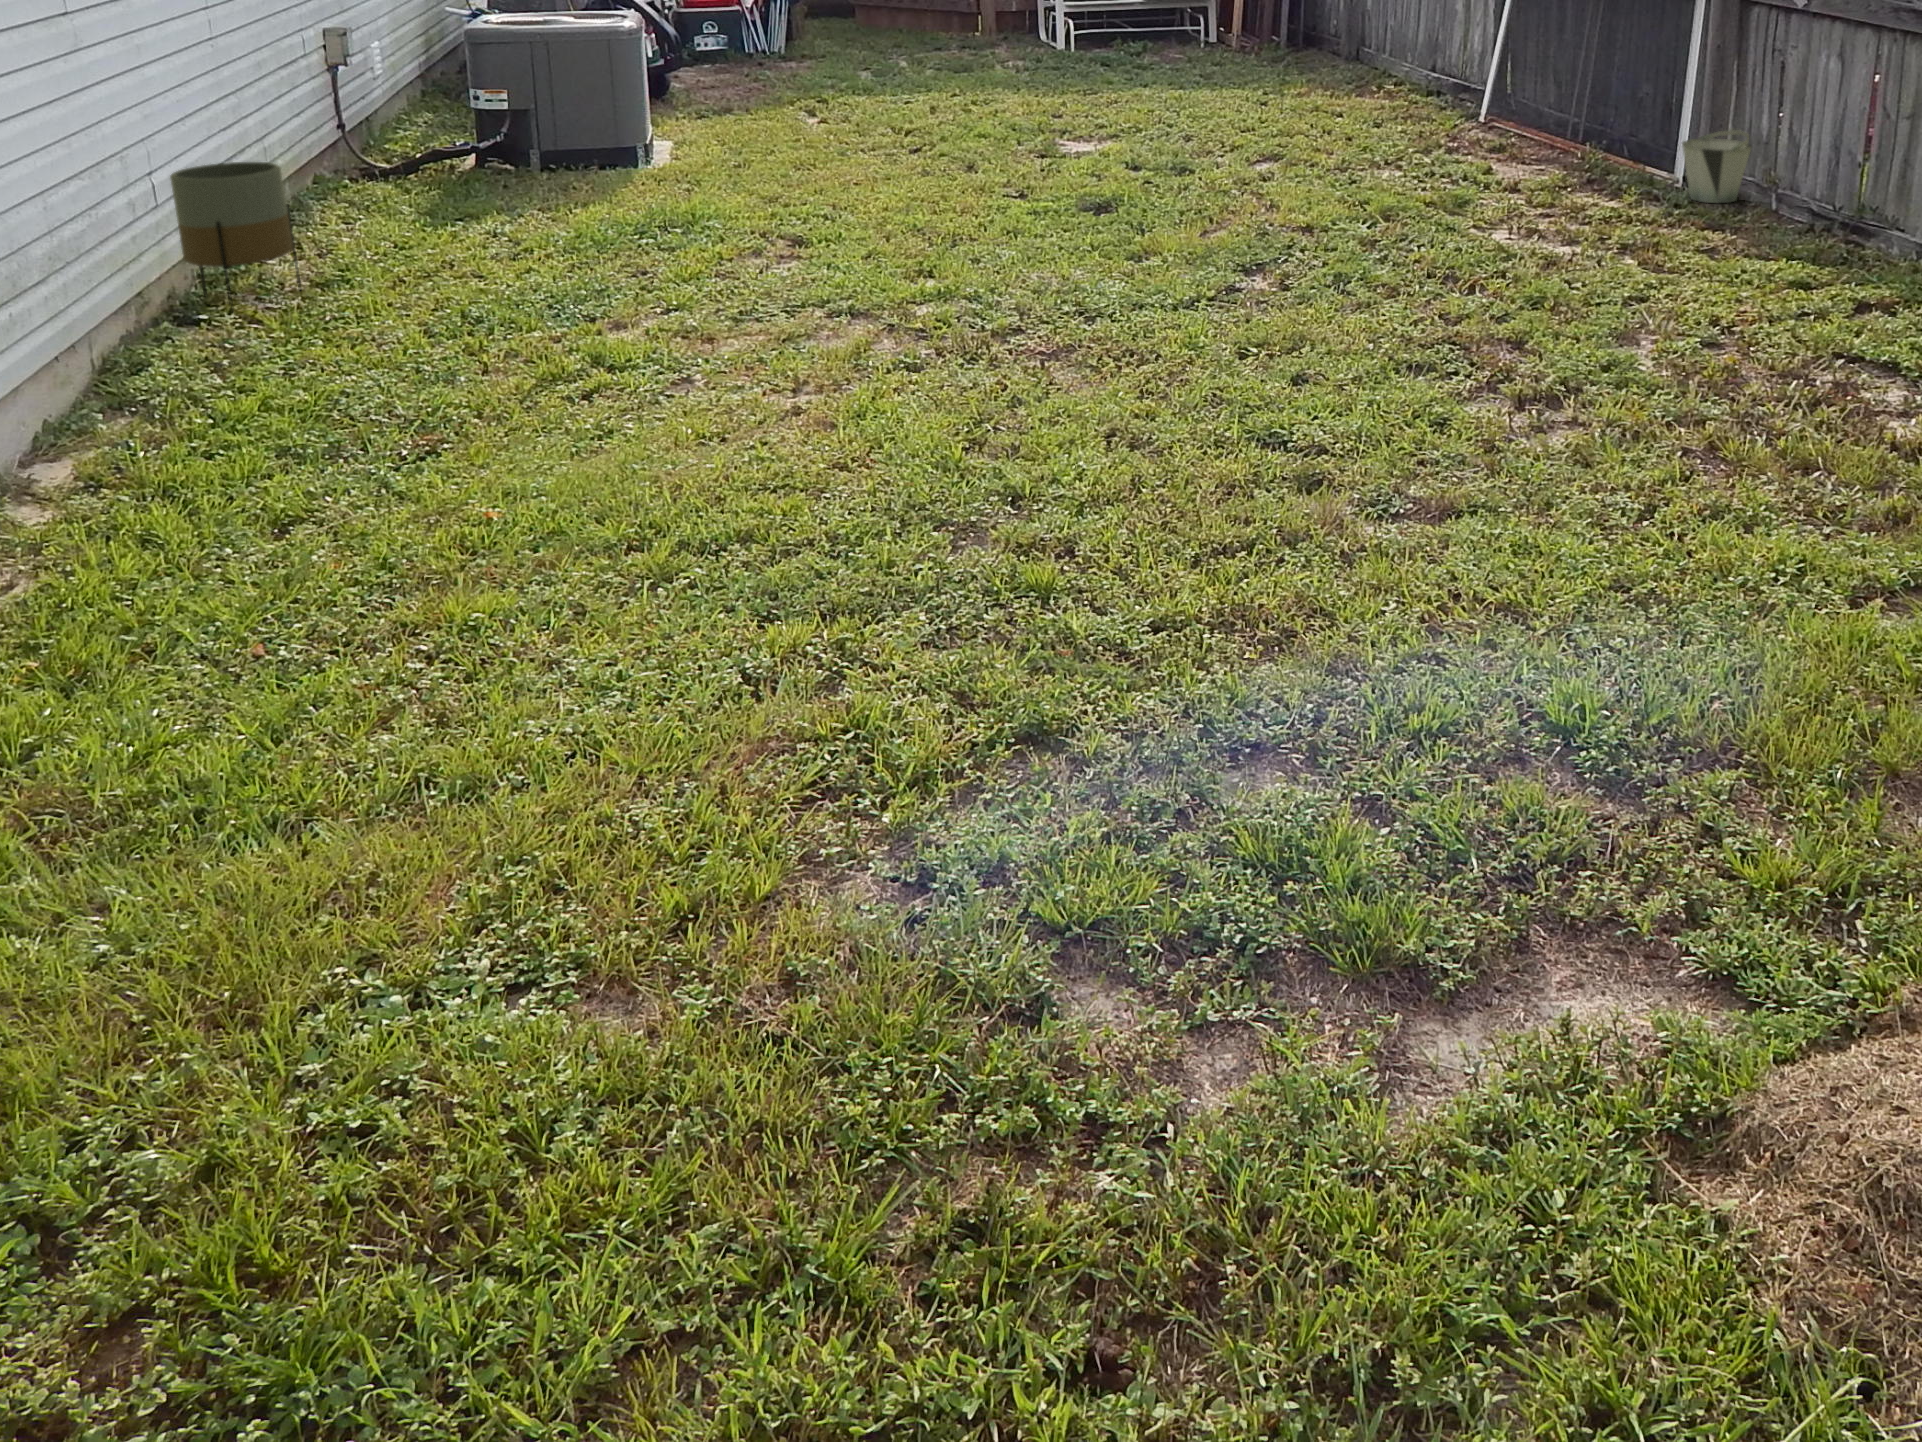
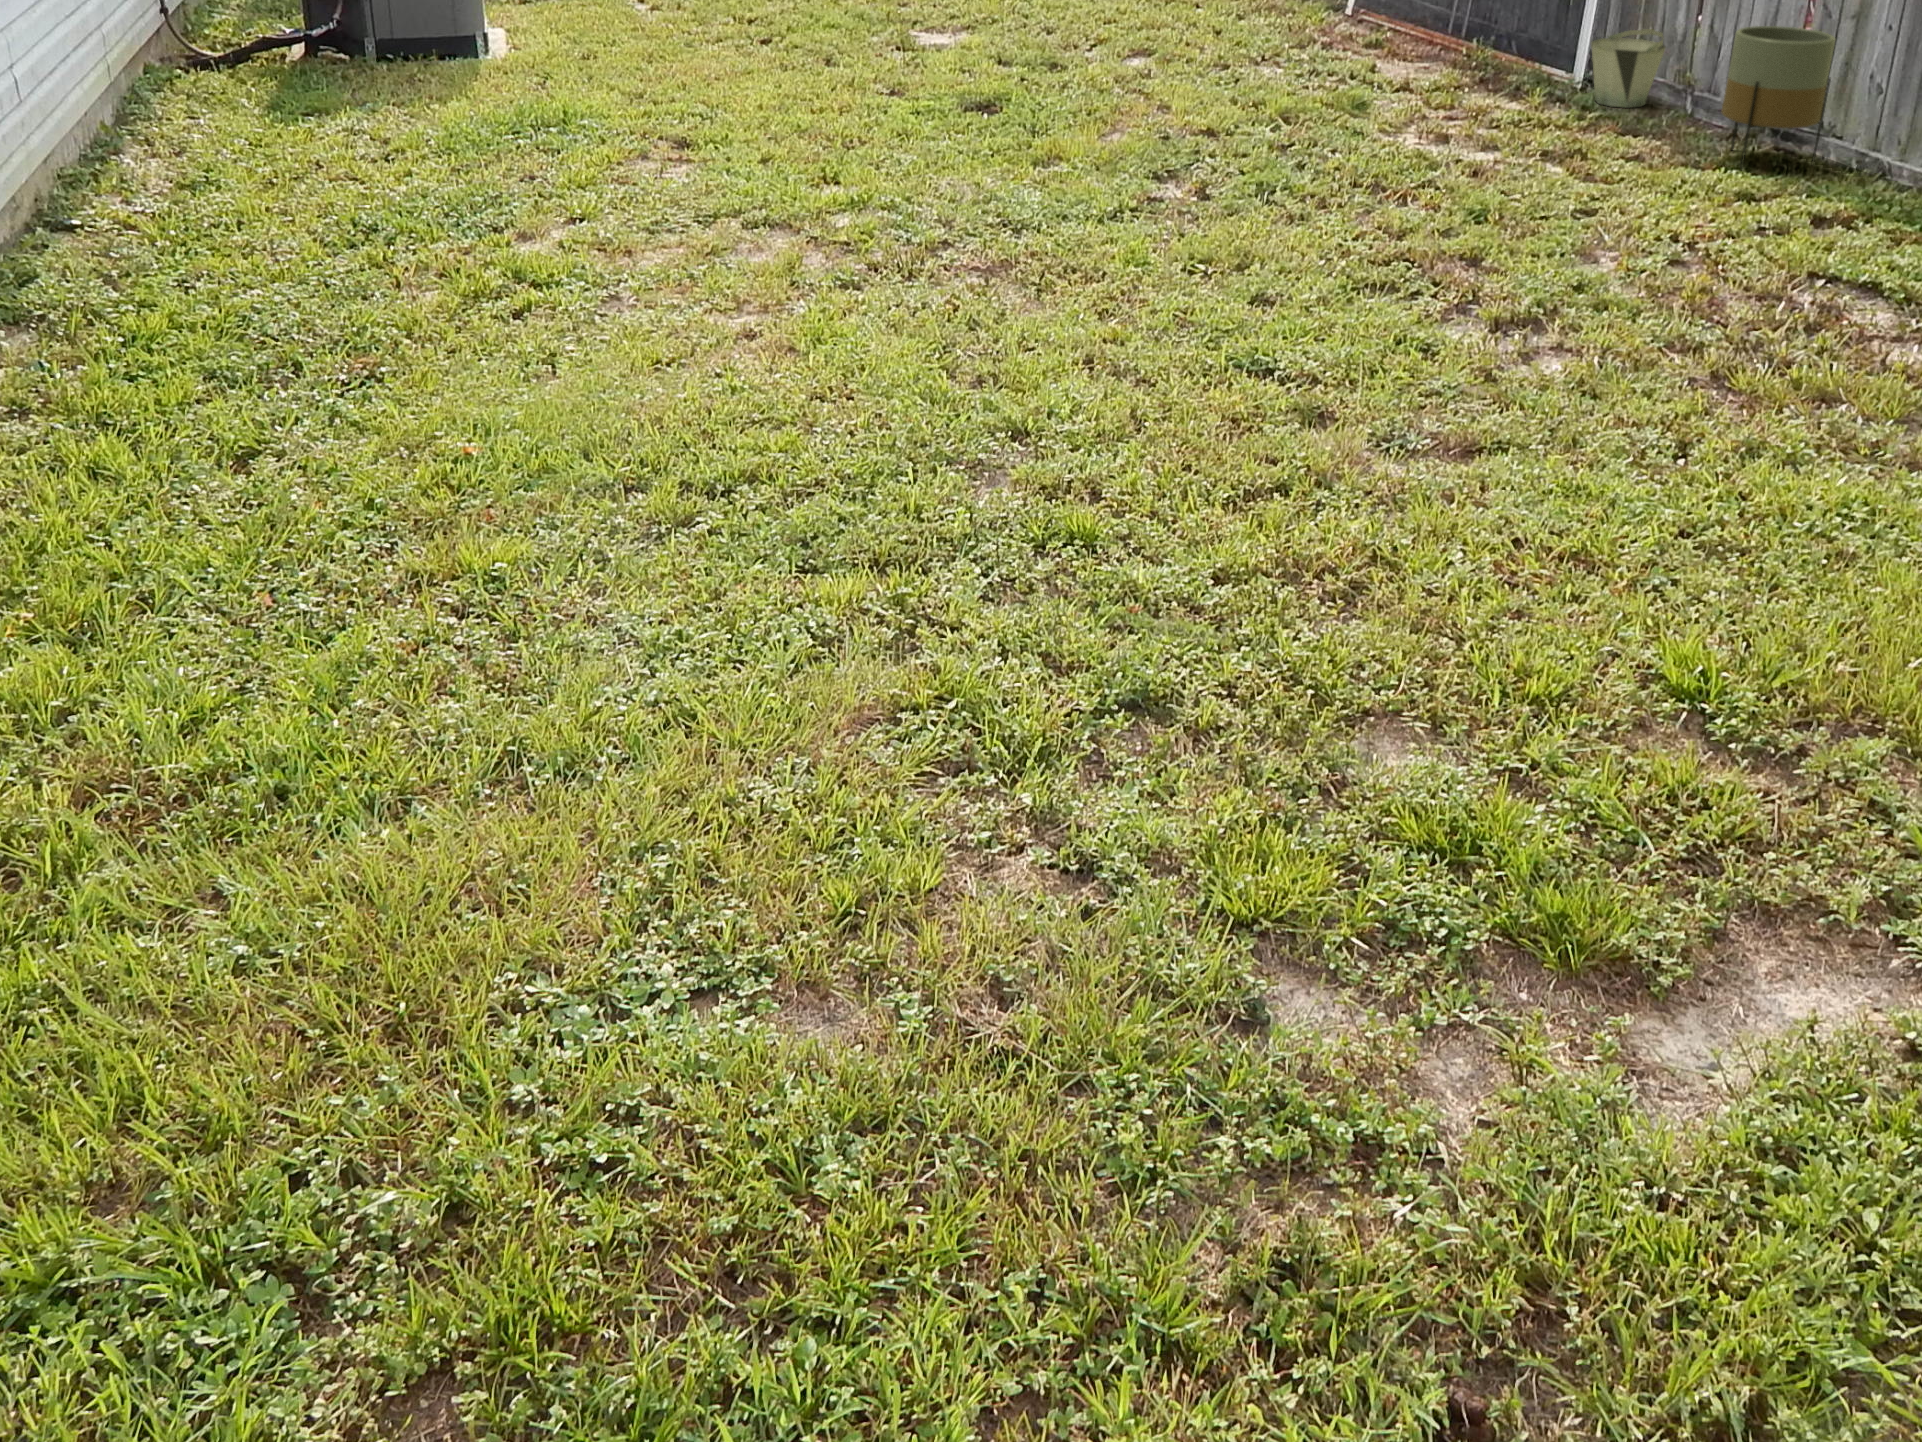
planter: present [170,162,301,312] -> present [1722,26,1835,170]

